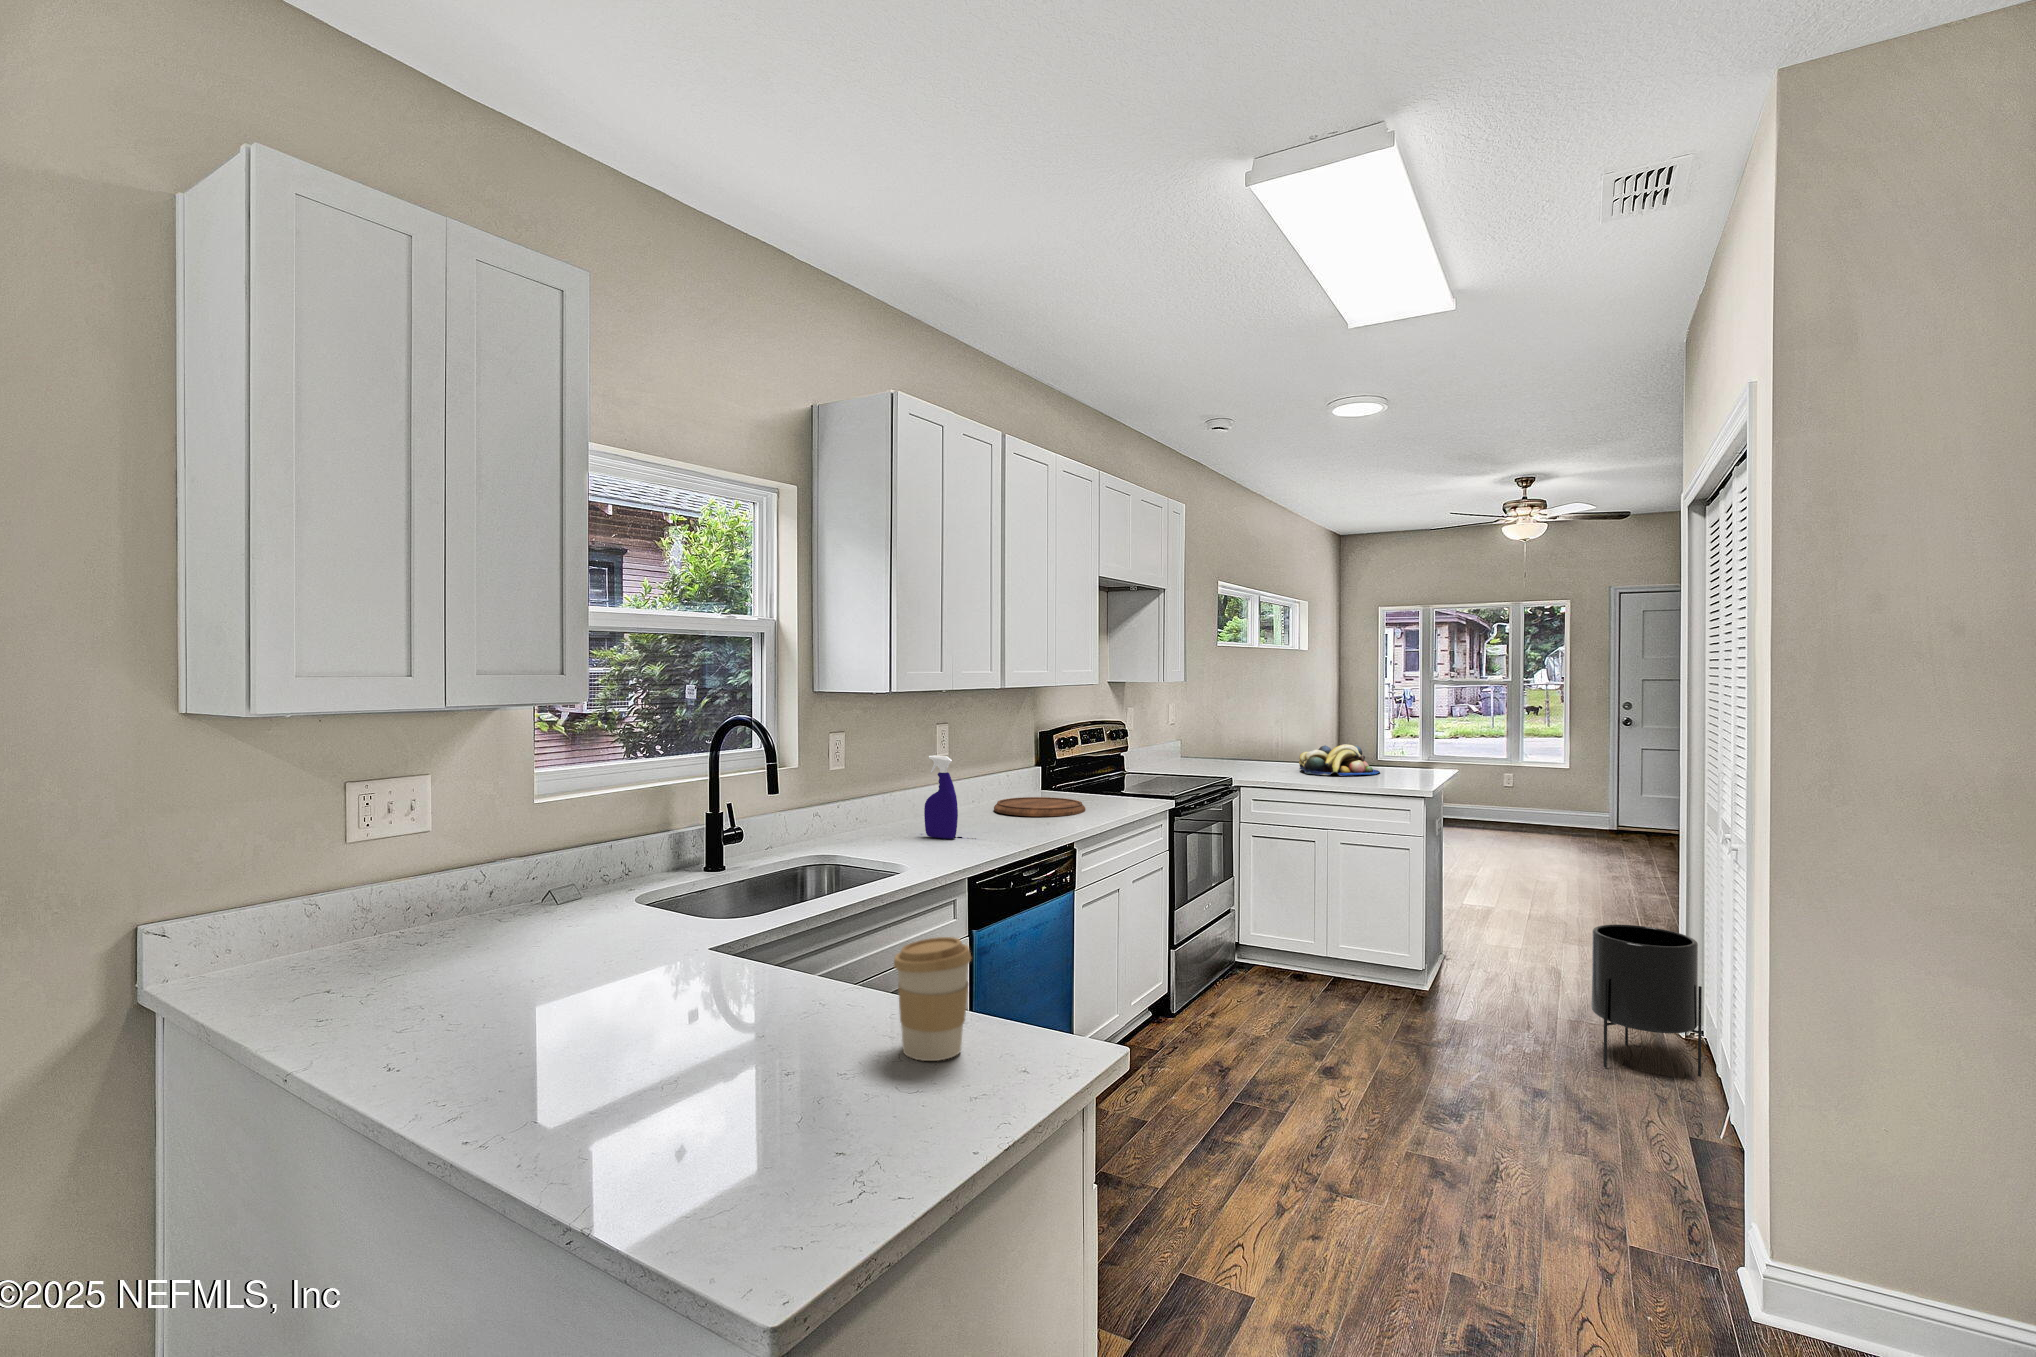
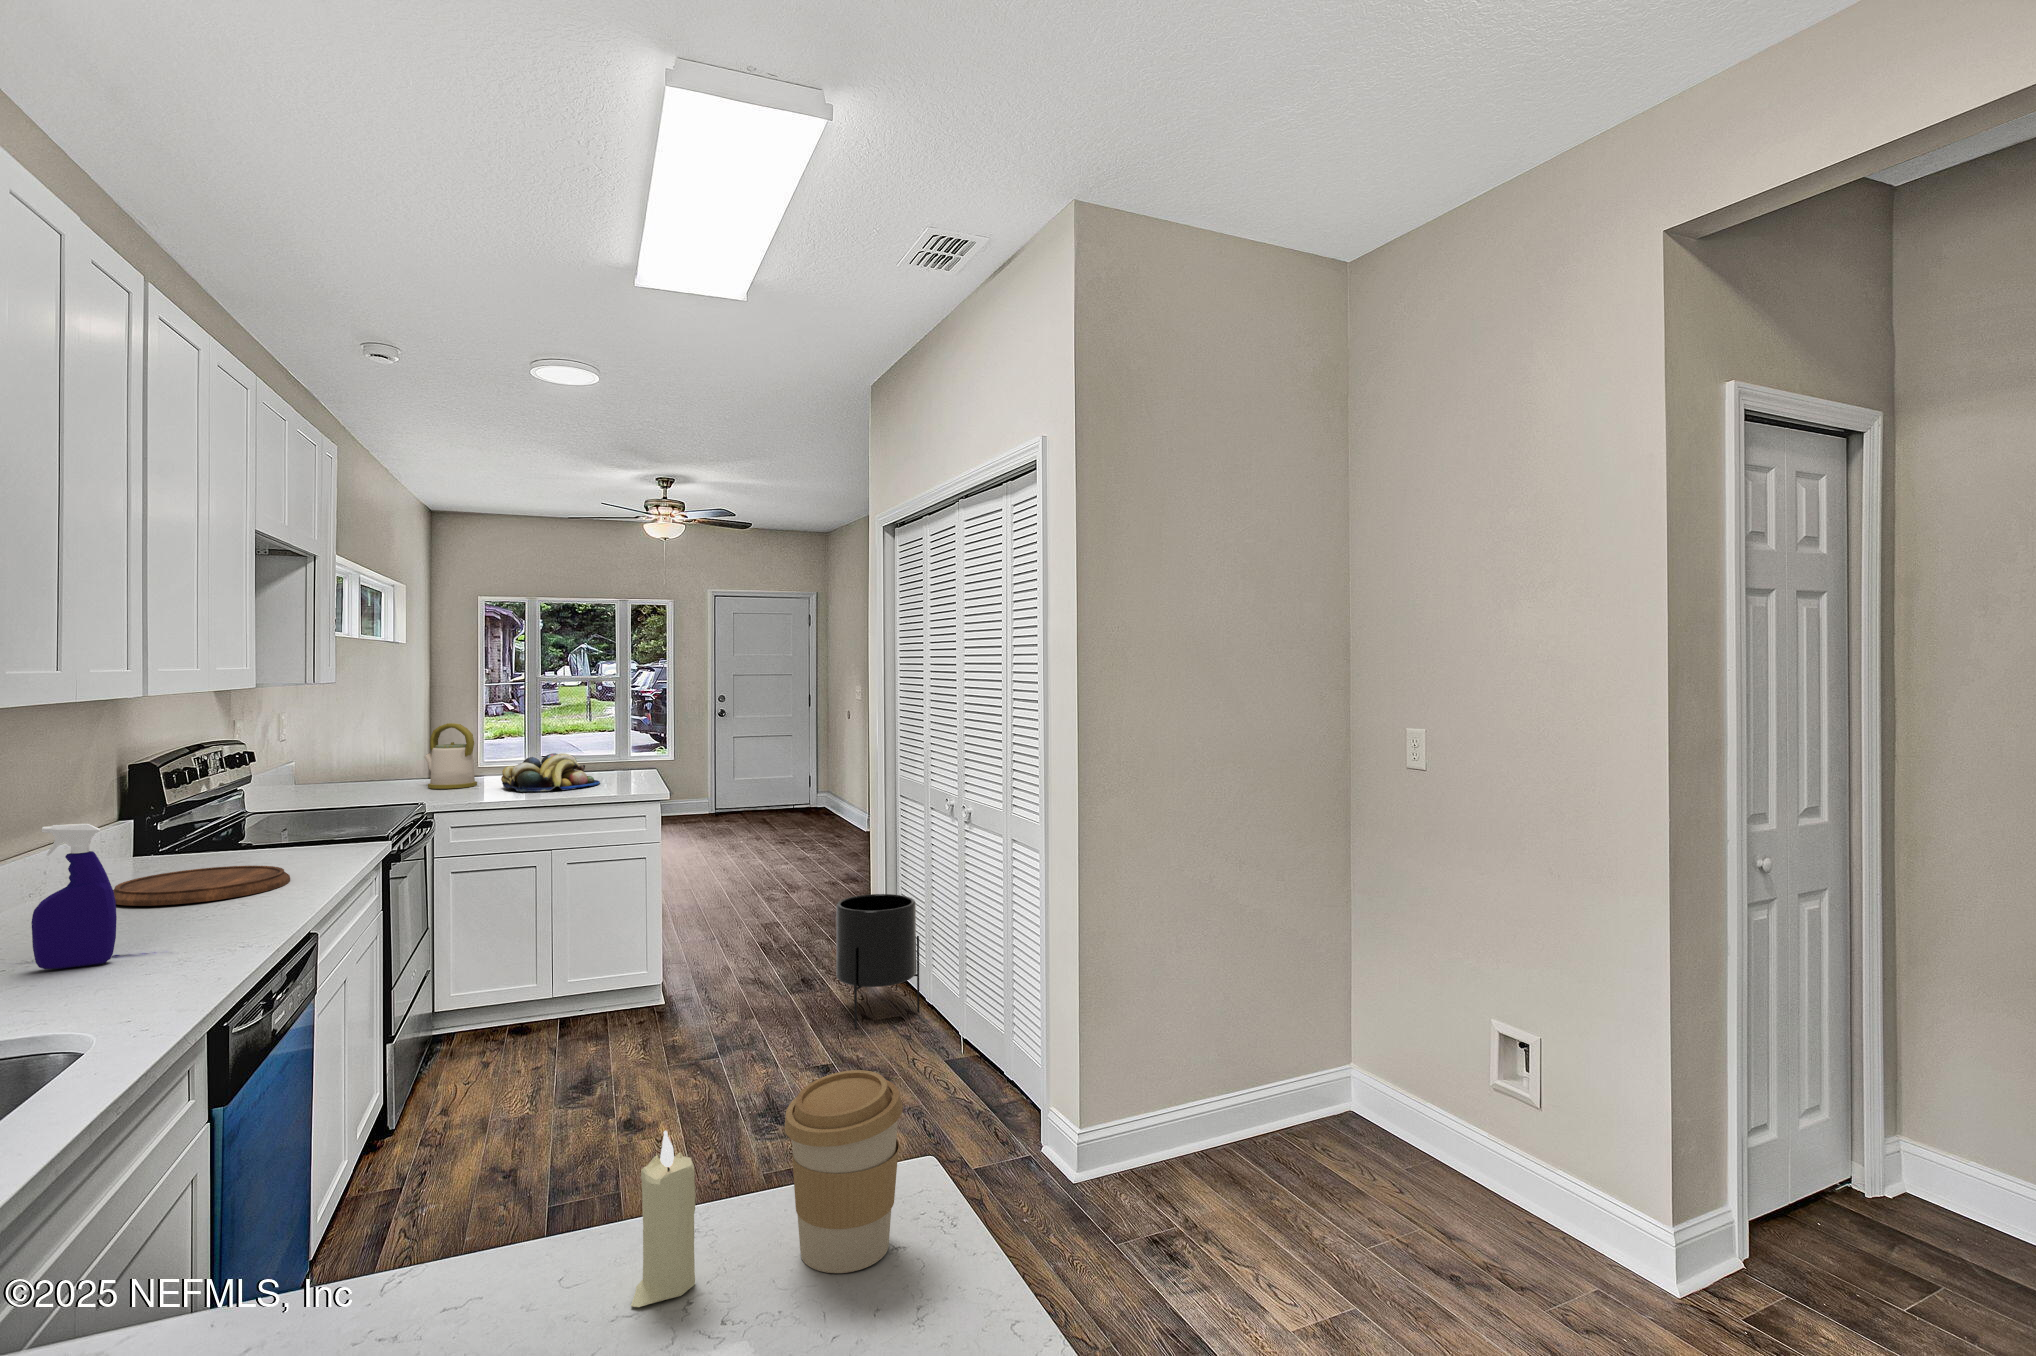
kettle: none [1253,714,1288,767] -> present [424,723,477,789]
candle: none [817,932,859,1030] -> present [631,1131,695,1307]

